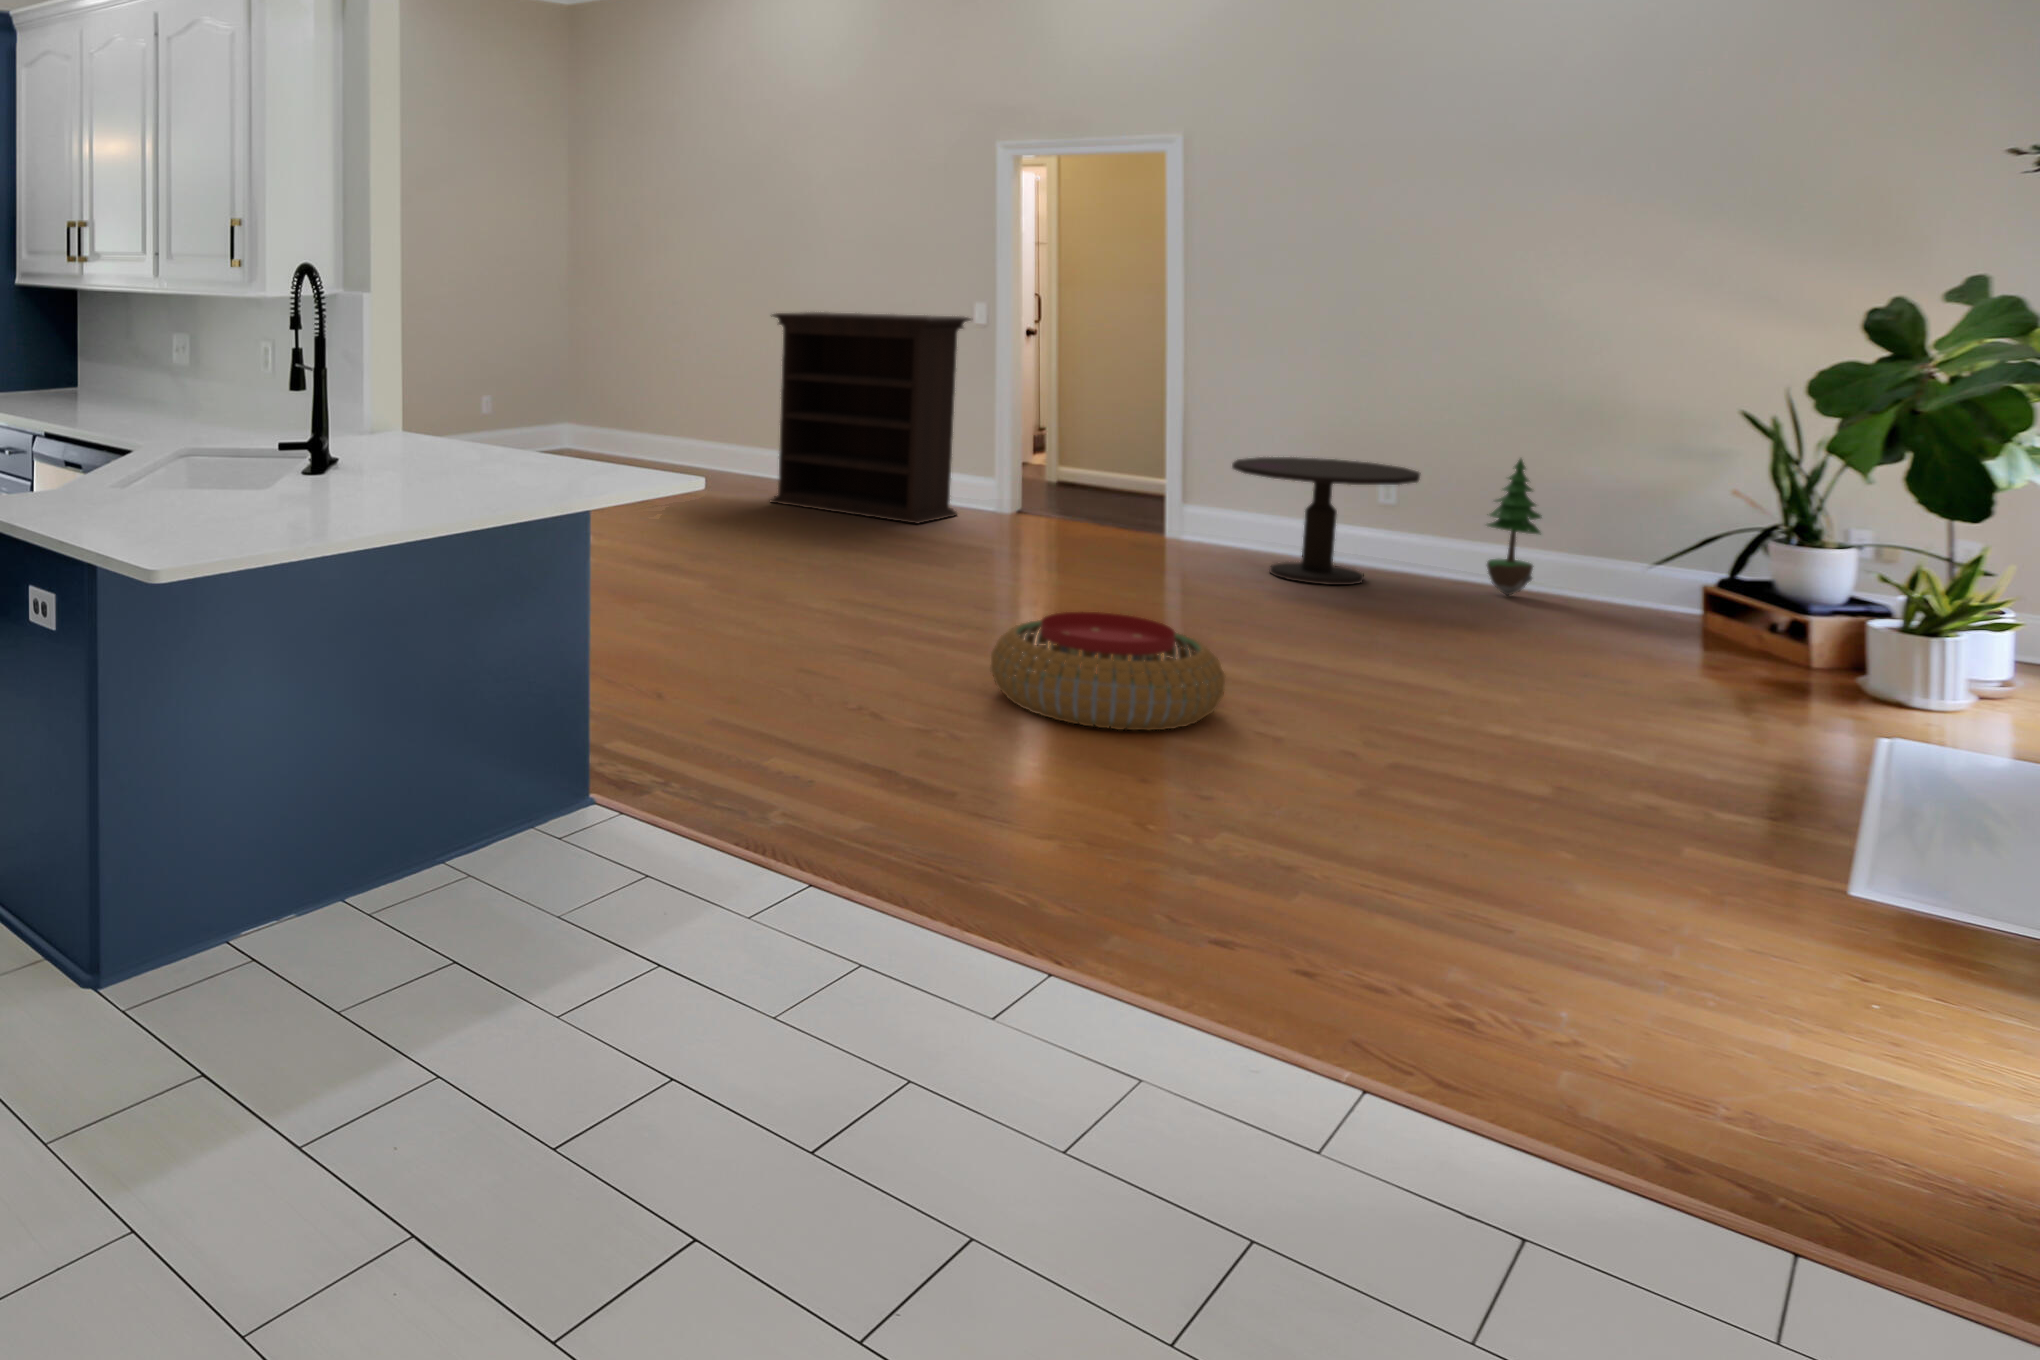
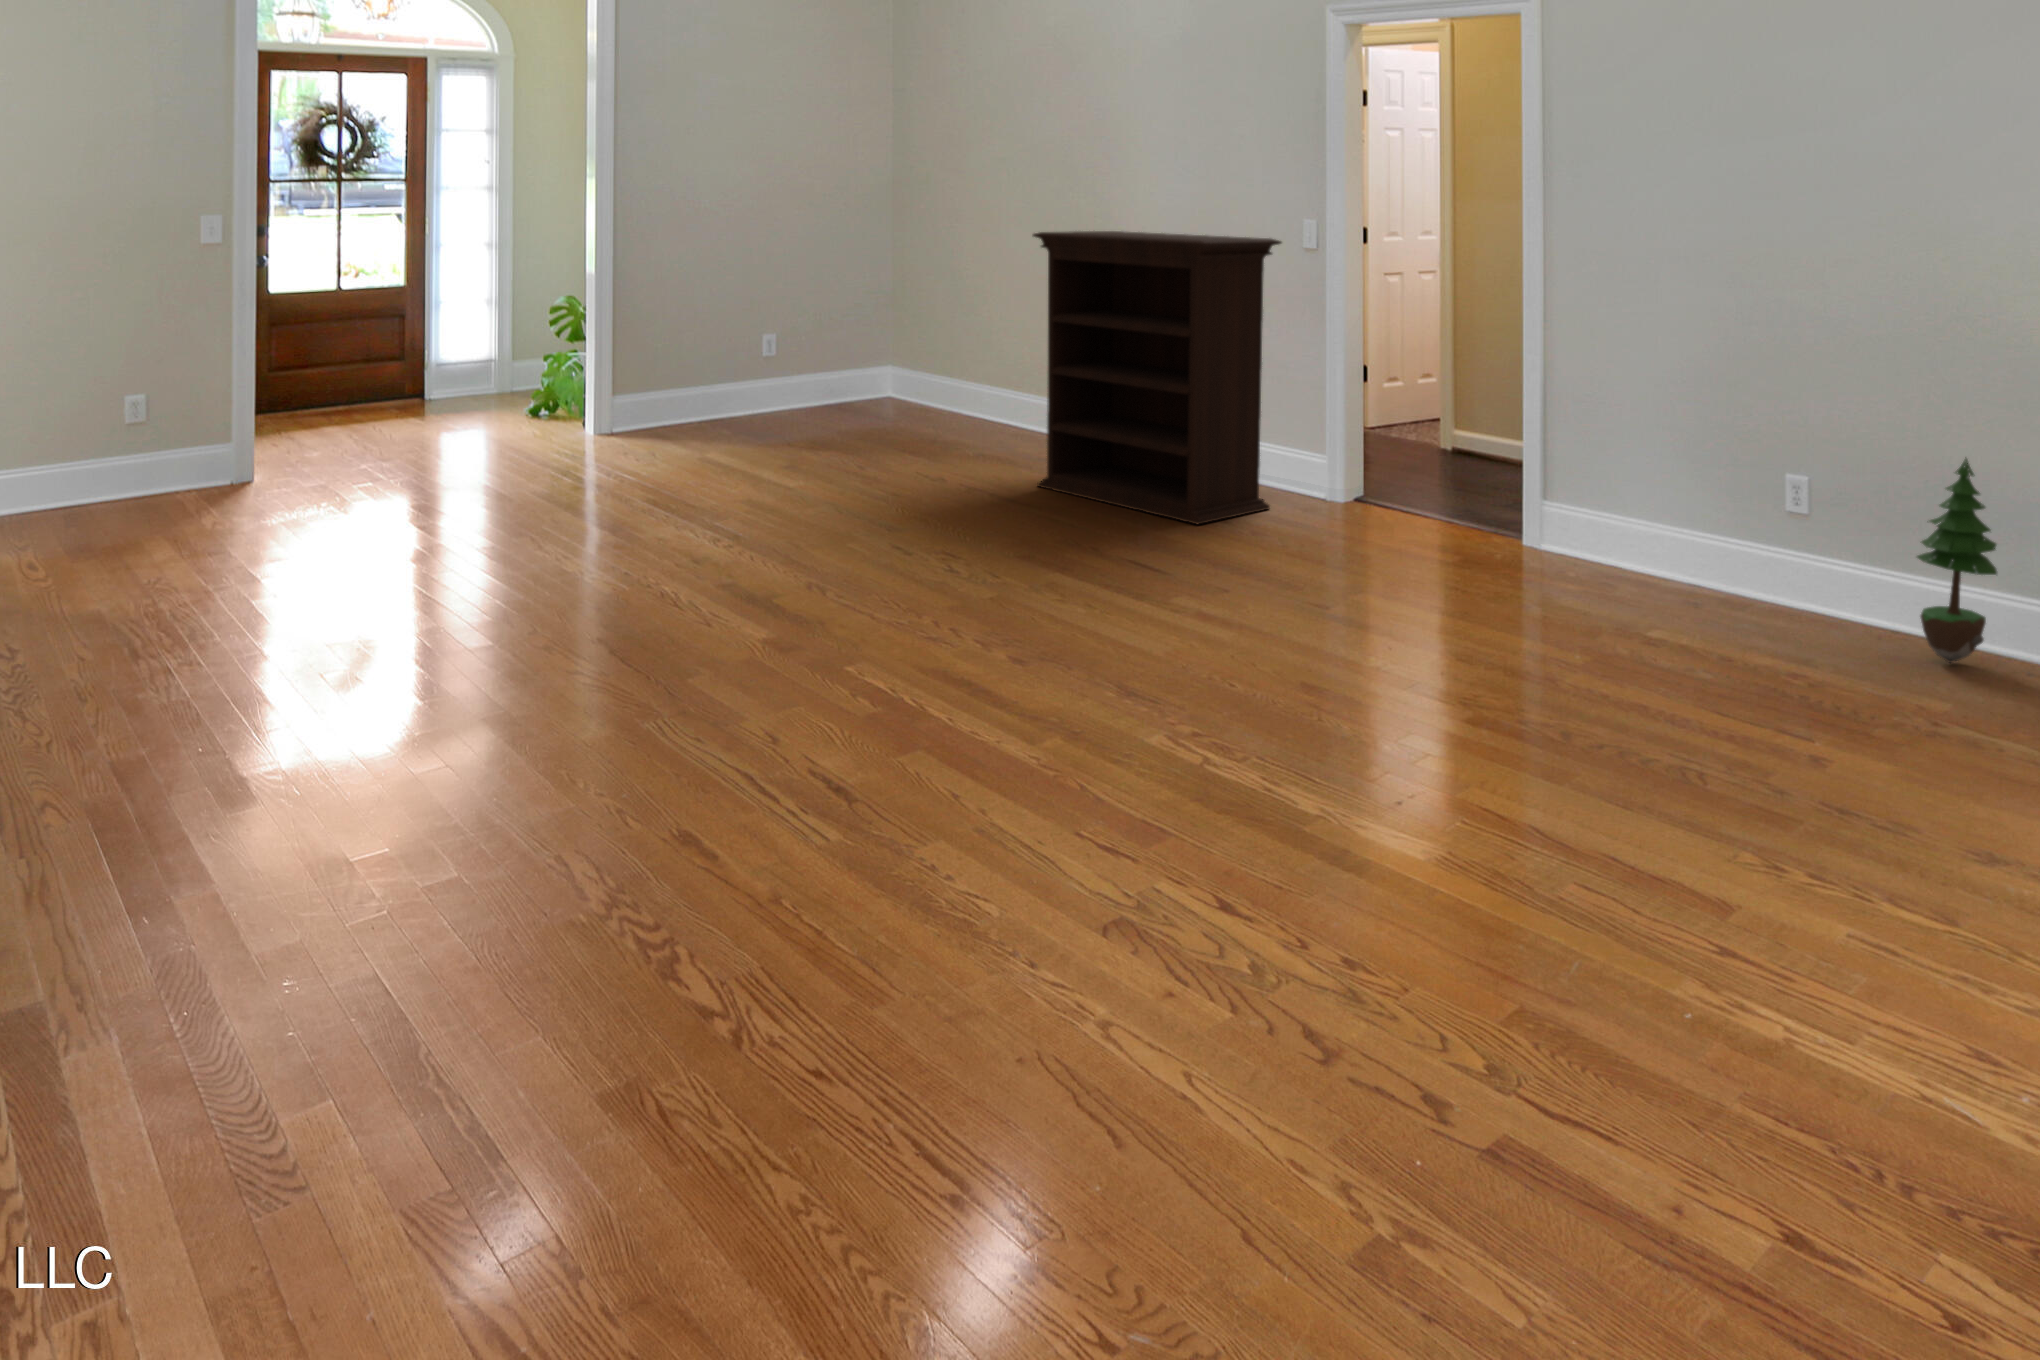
side table: present [1232,457,1421,585] -> none [1571,444,1830,642]
pouf: present [991,612,1225,730] -> none [918,768,1317,1041]

